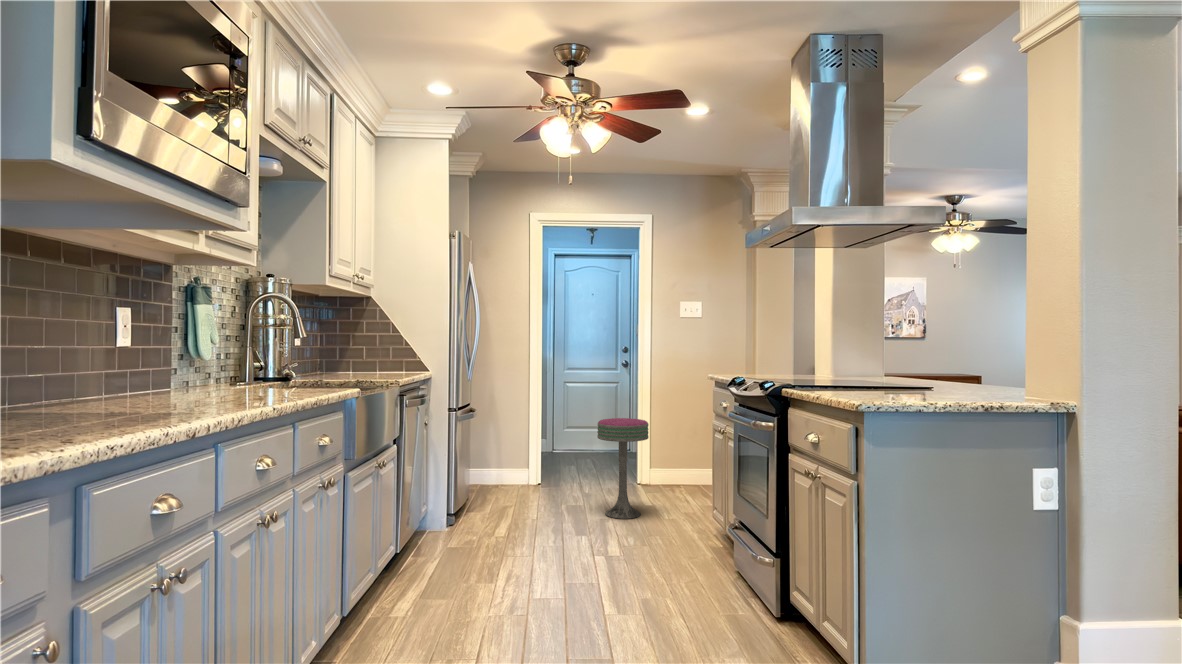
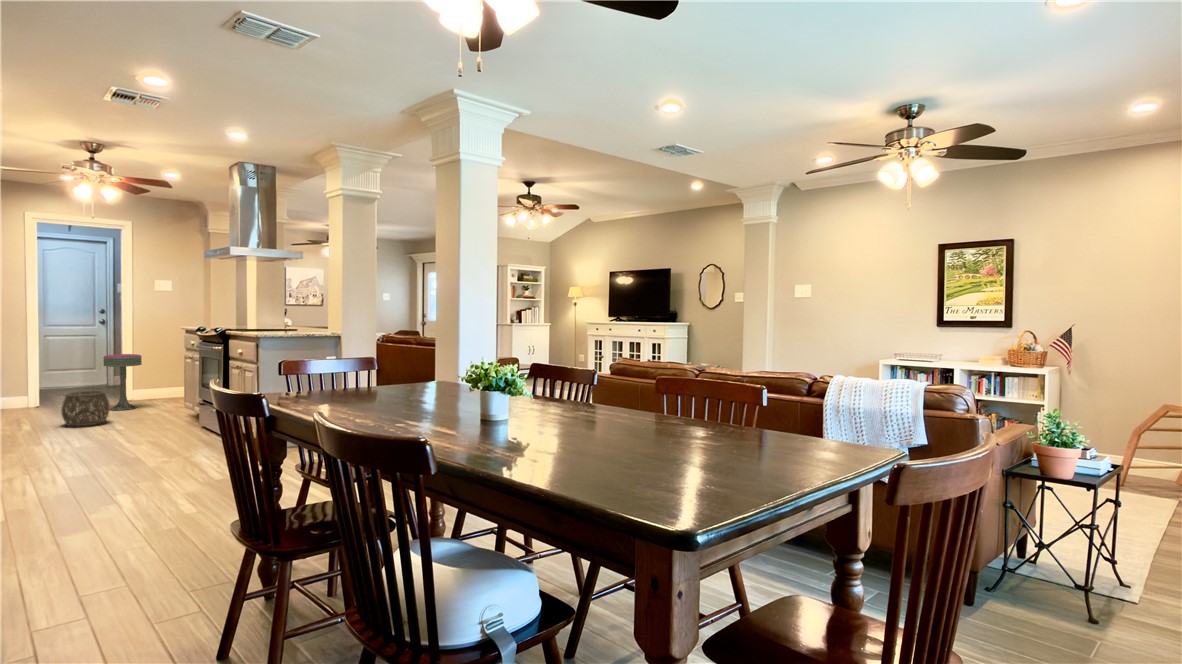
woven basket: none [517,488,586,561] -> present [61,391,110,426]

